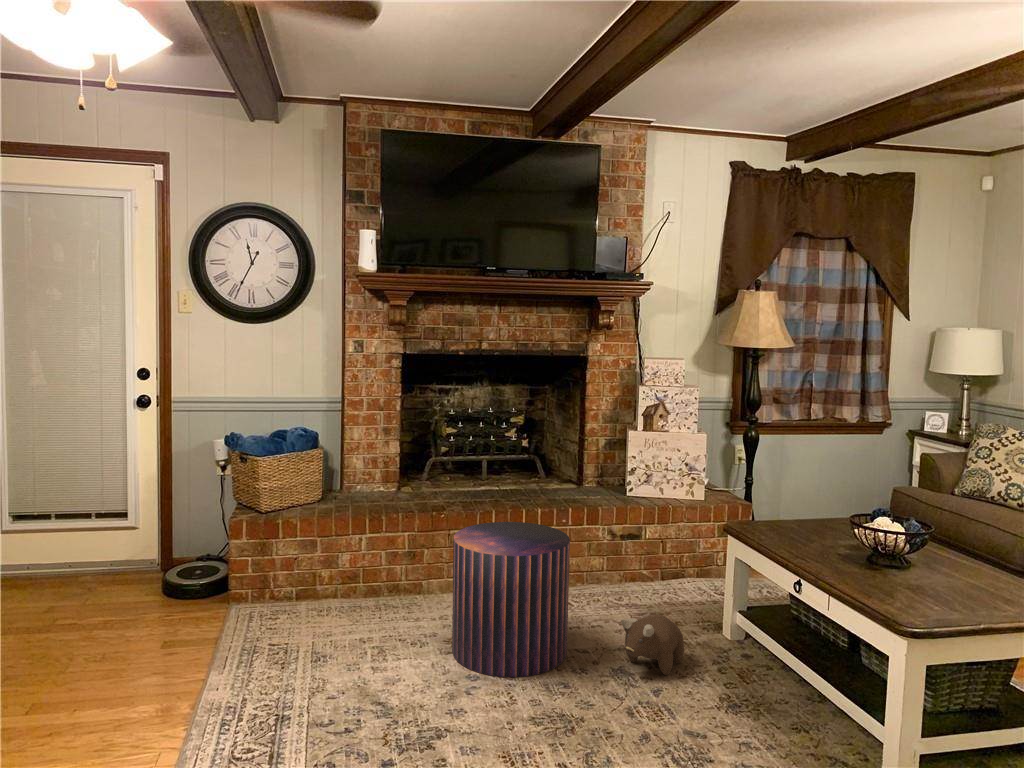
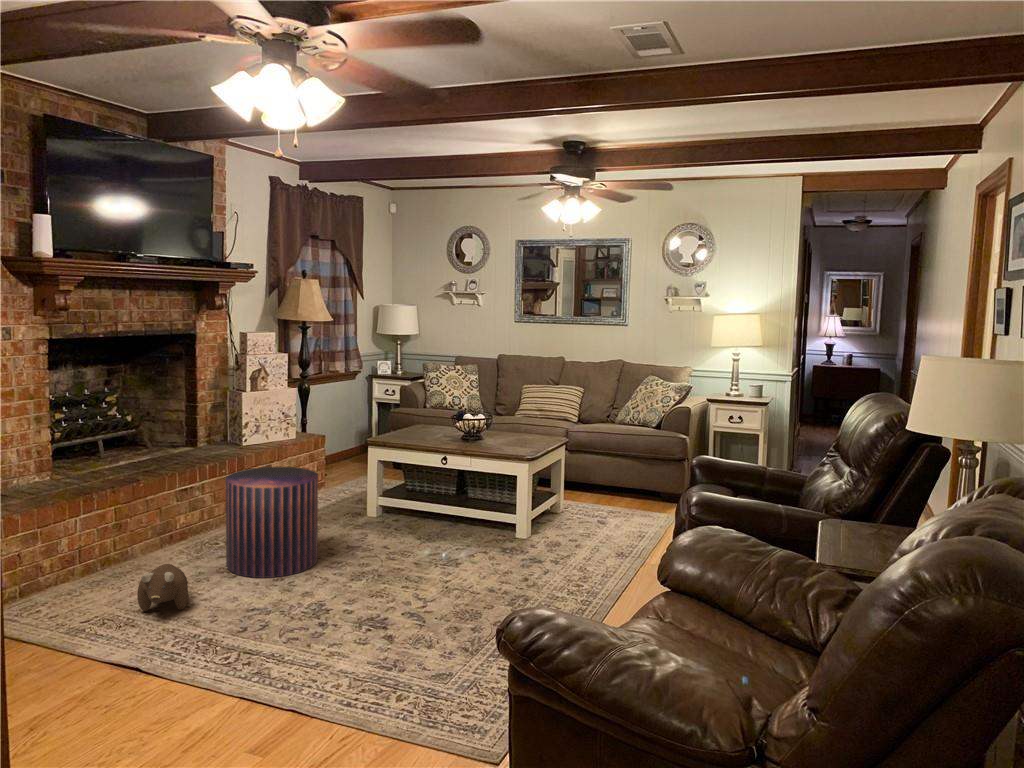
plush toy: present [621,615,684,675] -> present [137,564,188,611]

